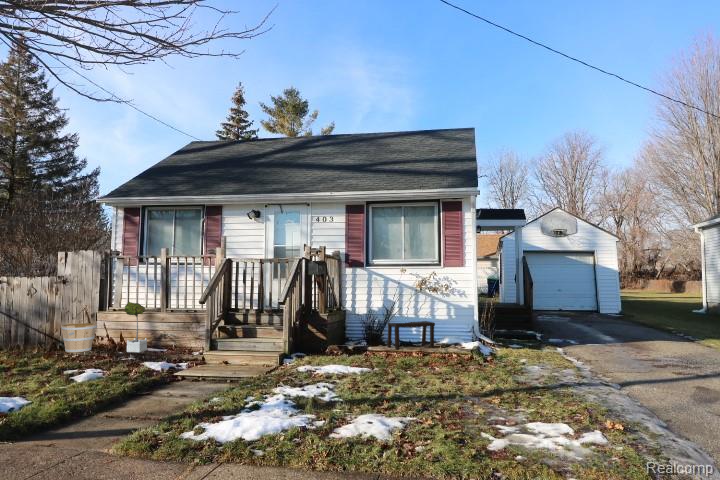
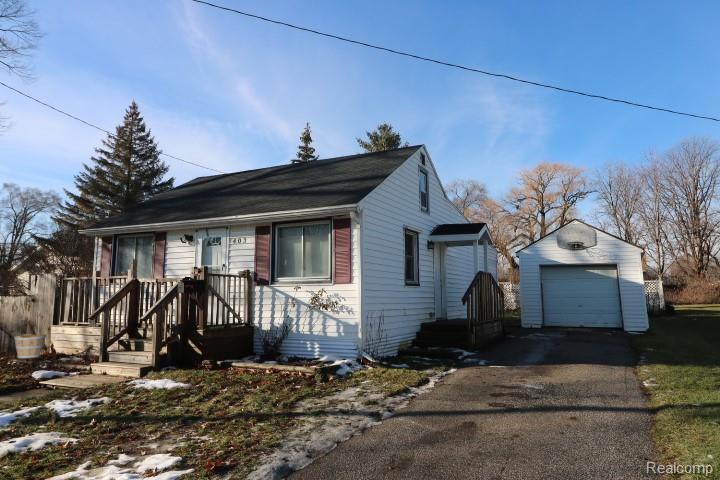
potted tree: present [125,302,147,352] -> none [58,317,77,360]
bench: present [387,321,435,349] -> none [275,338,318,365]

